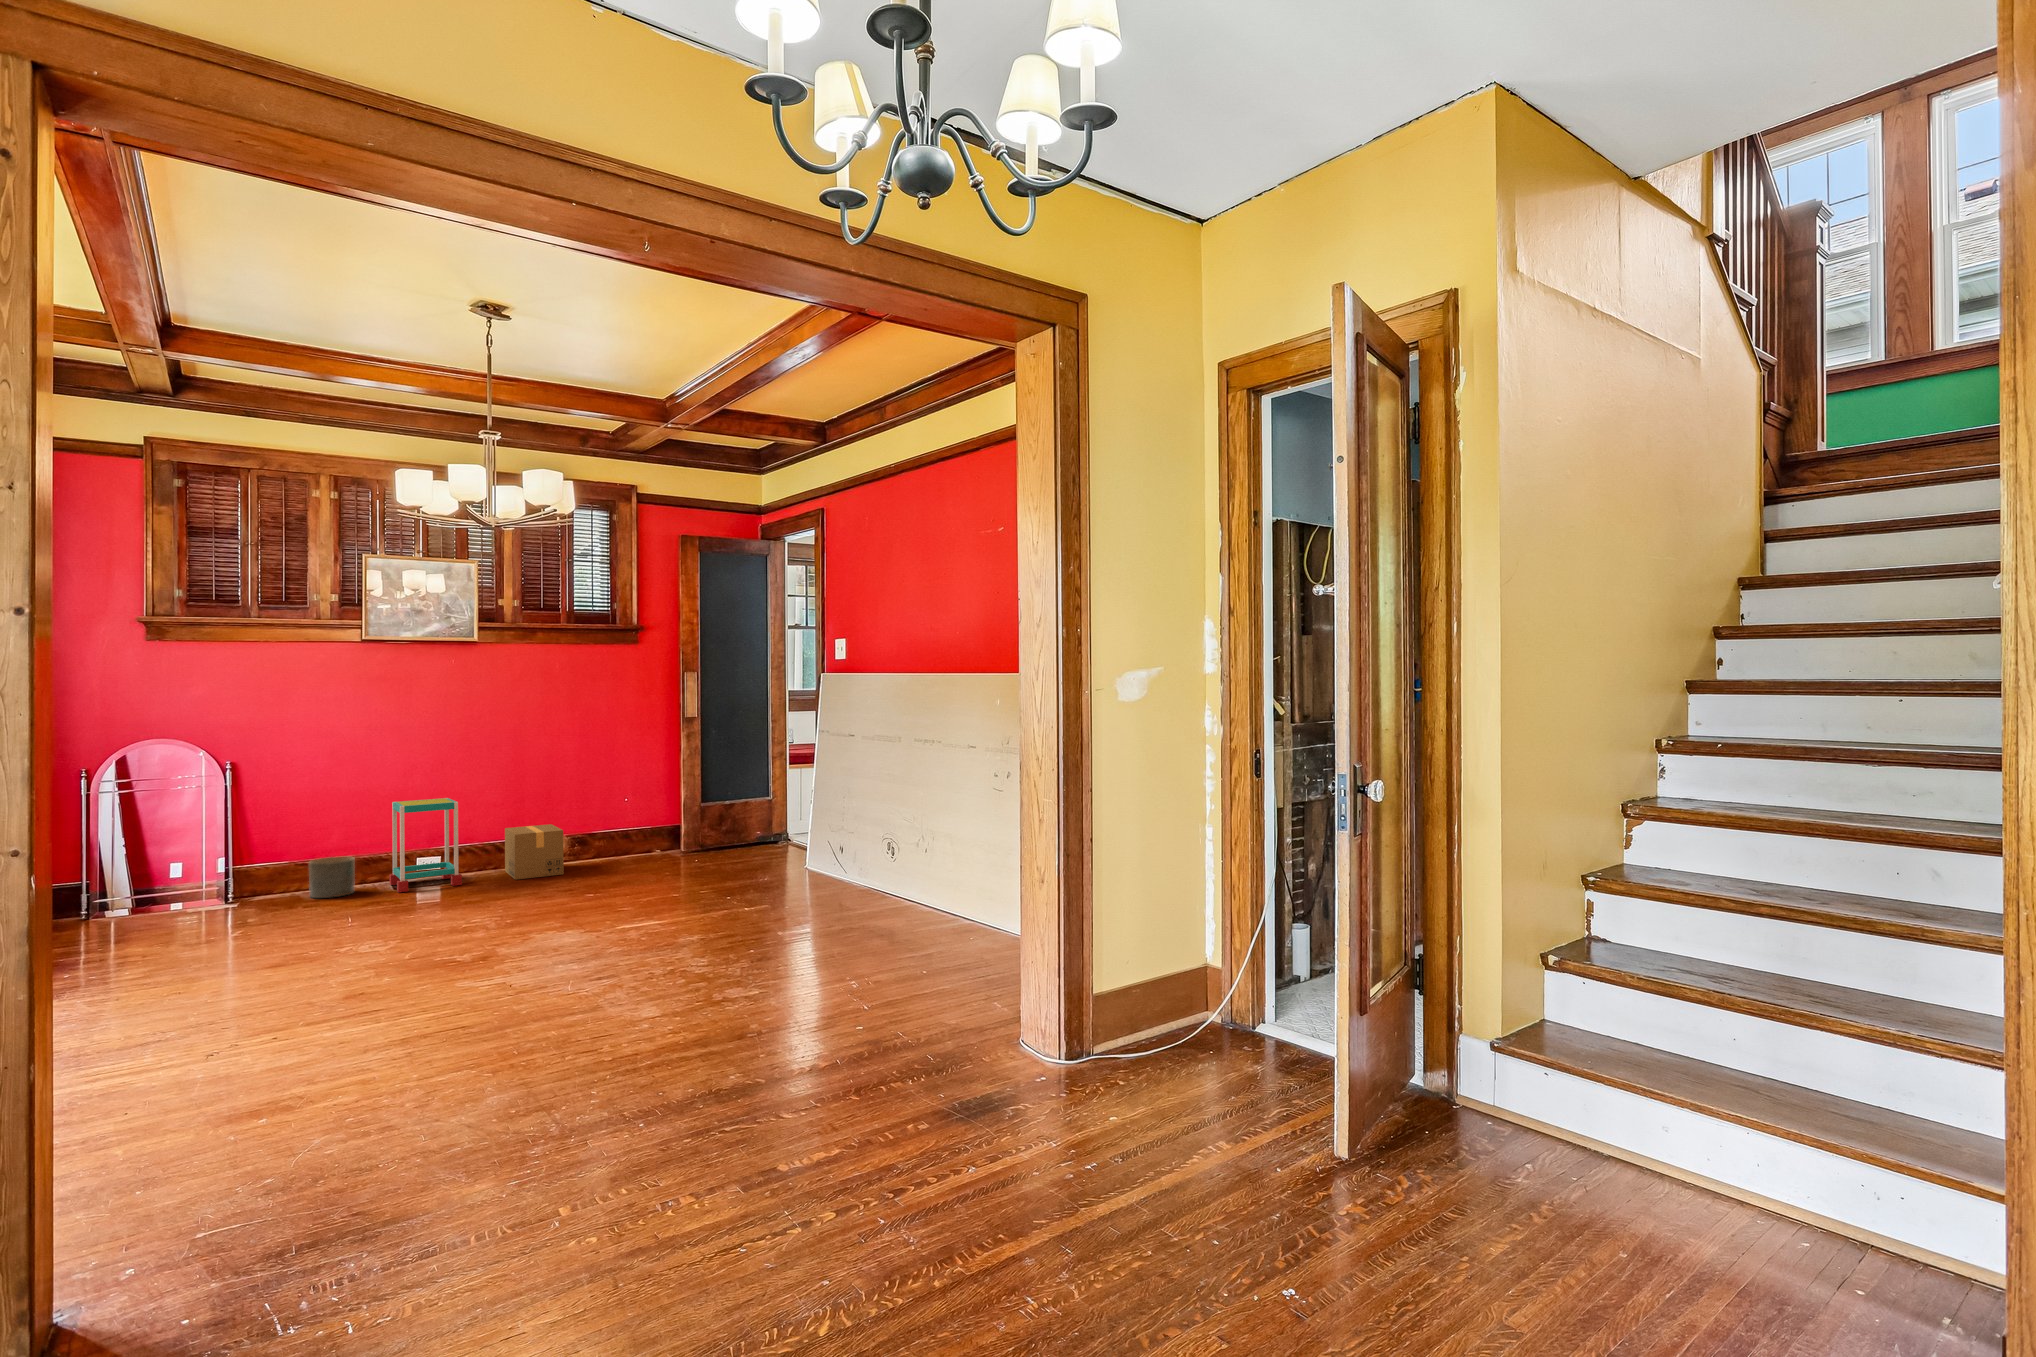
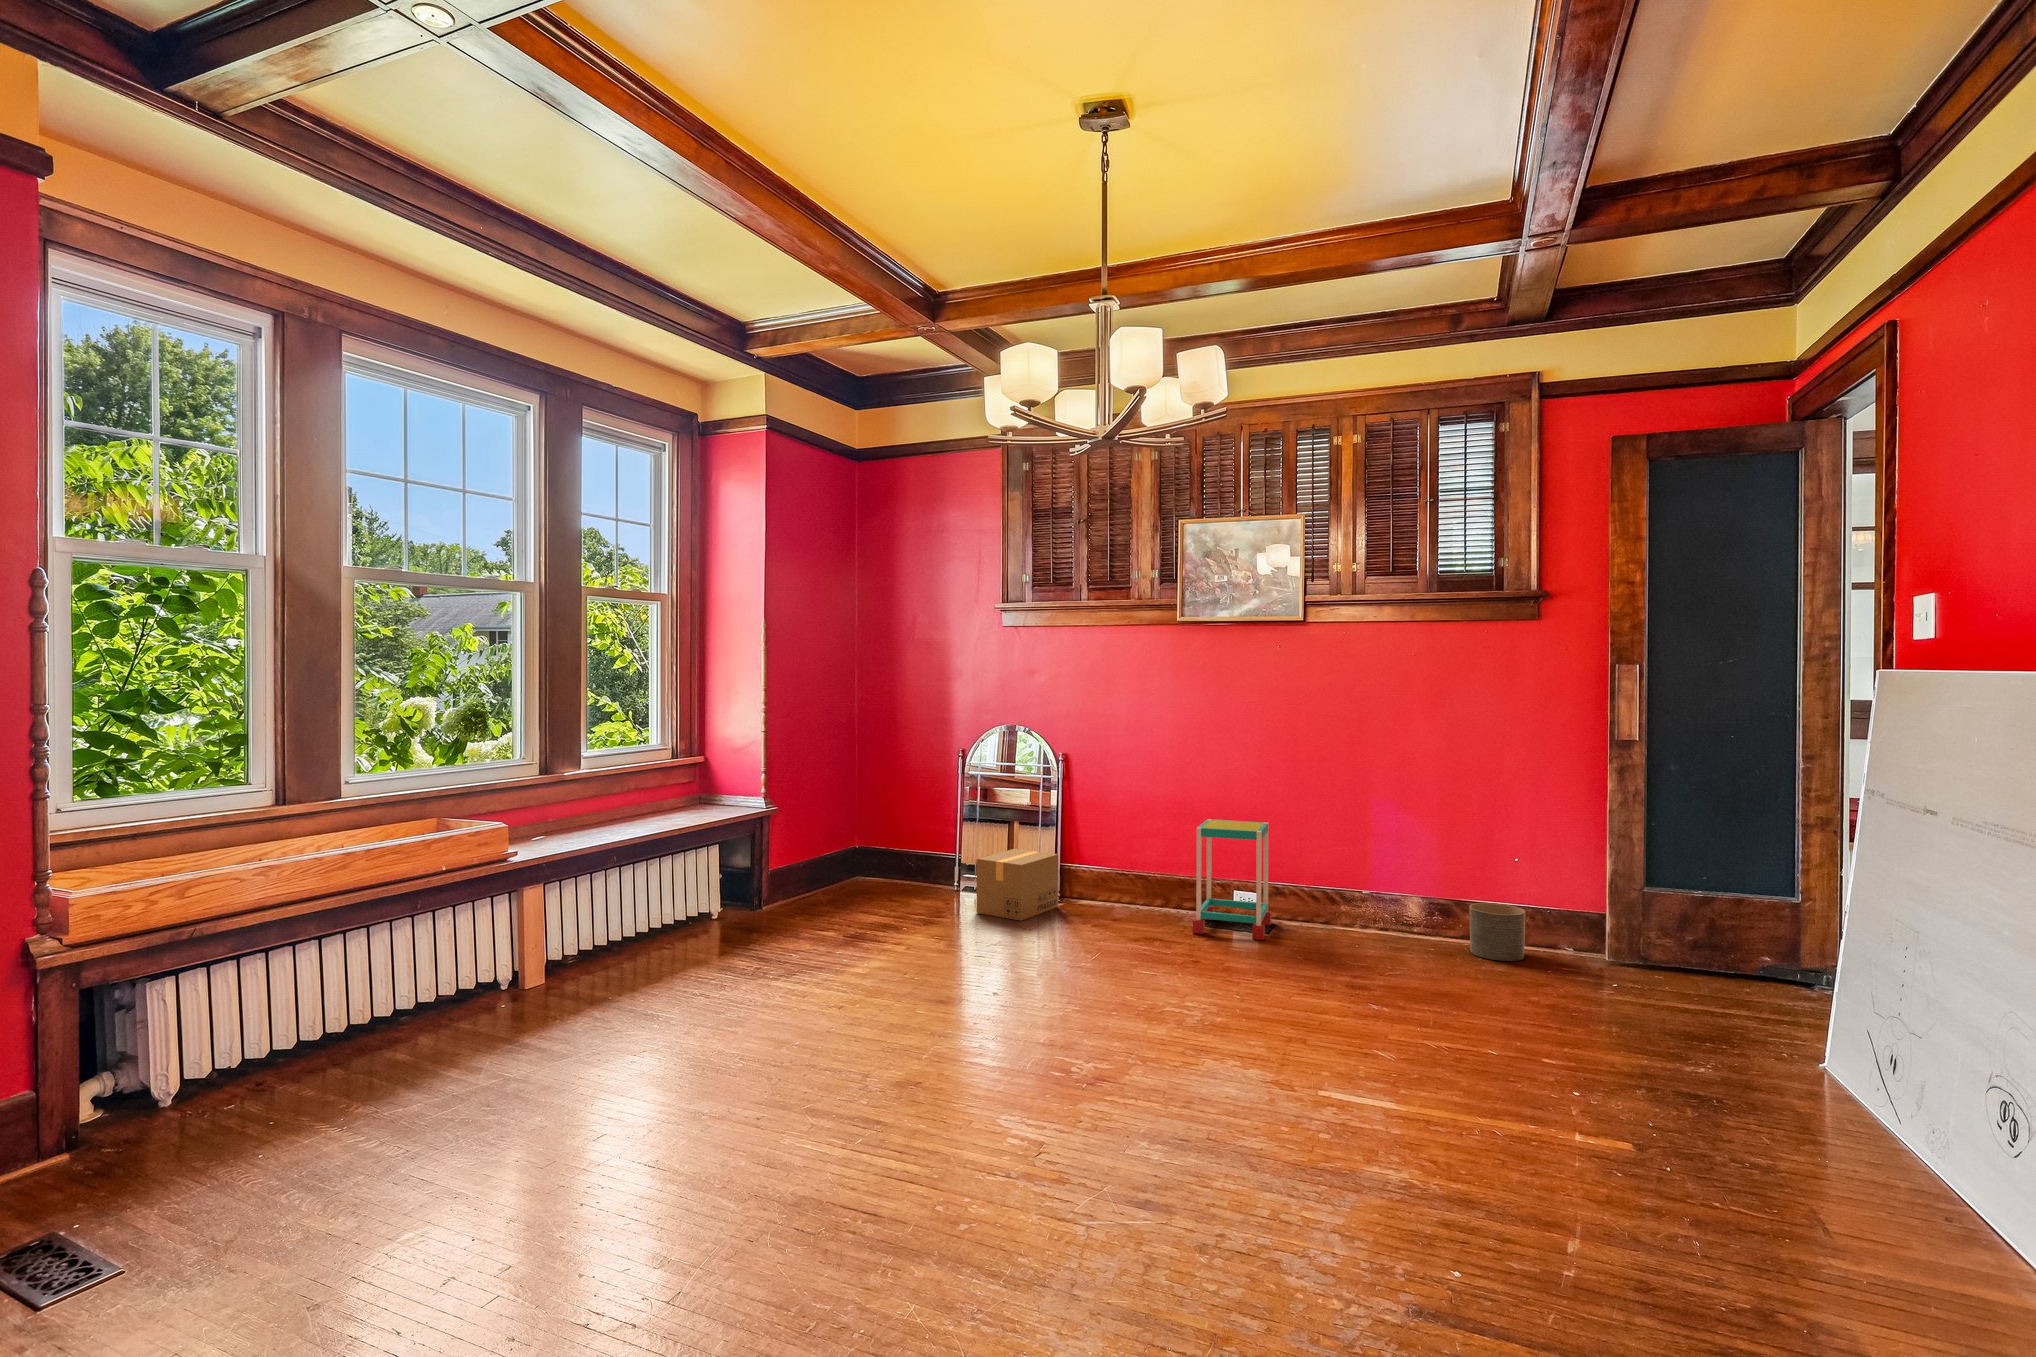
cardboard box: present [505,824,564,880] -> present [976,849,1058,921]
planter: present [309,857,355,898] -> present [1470,903,1525,961]

